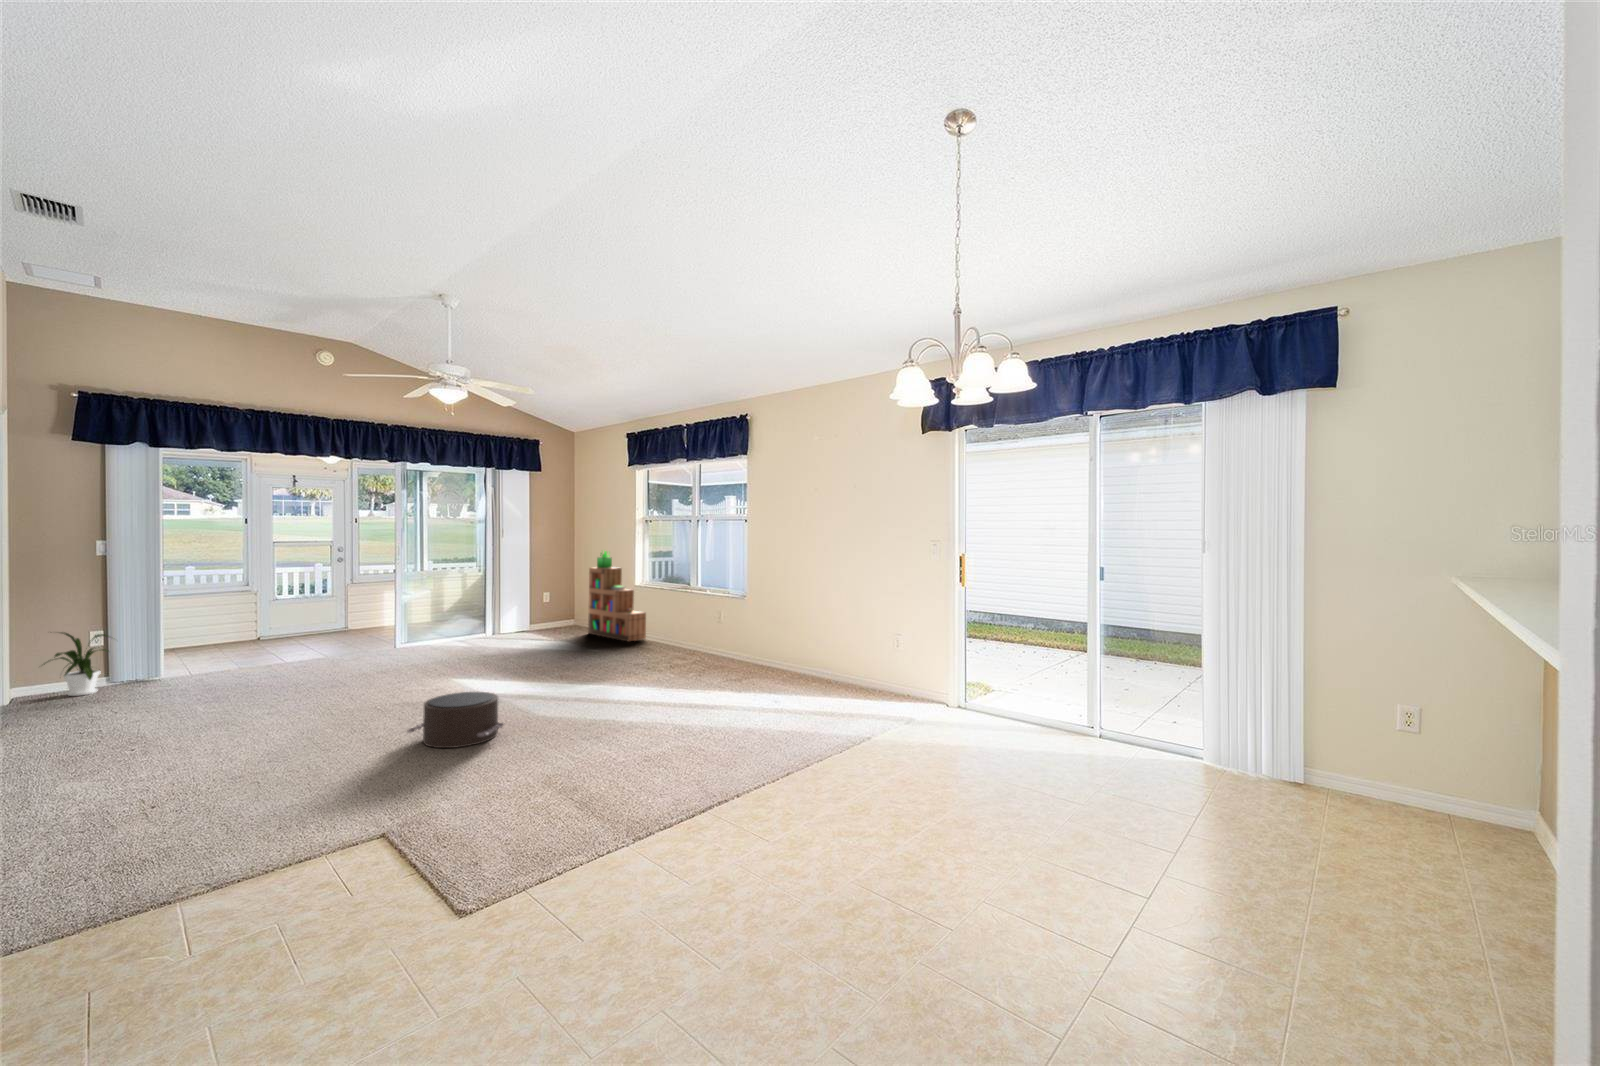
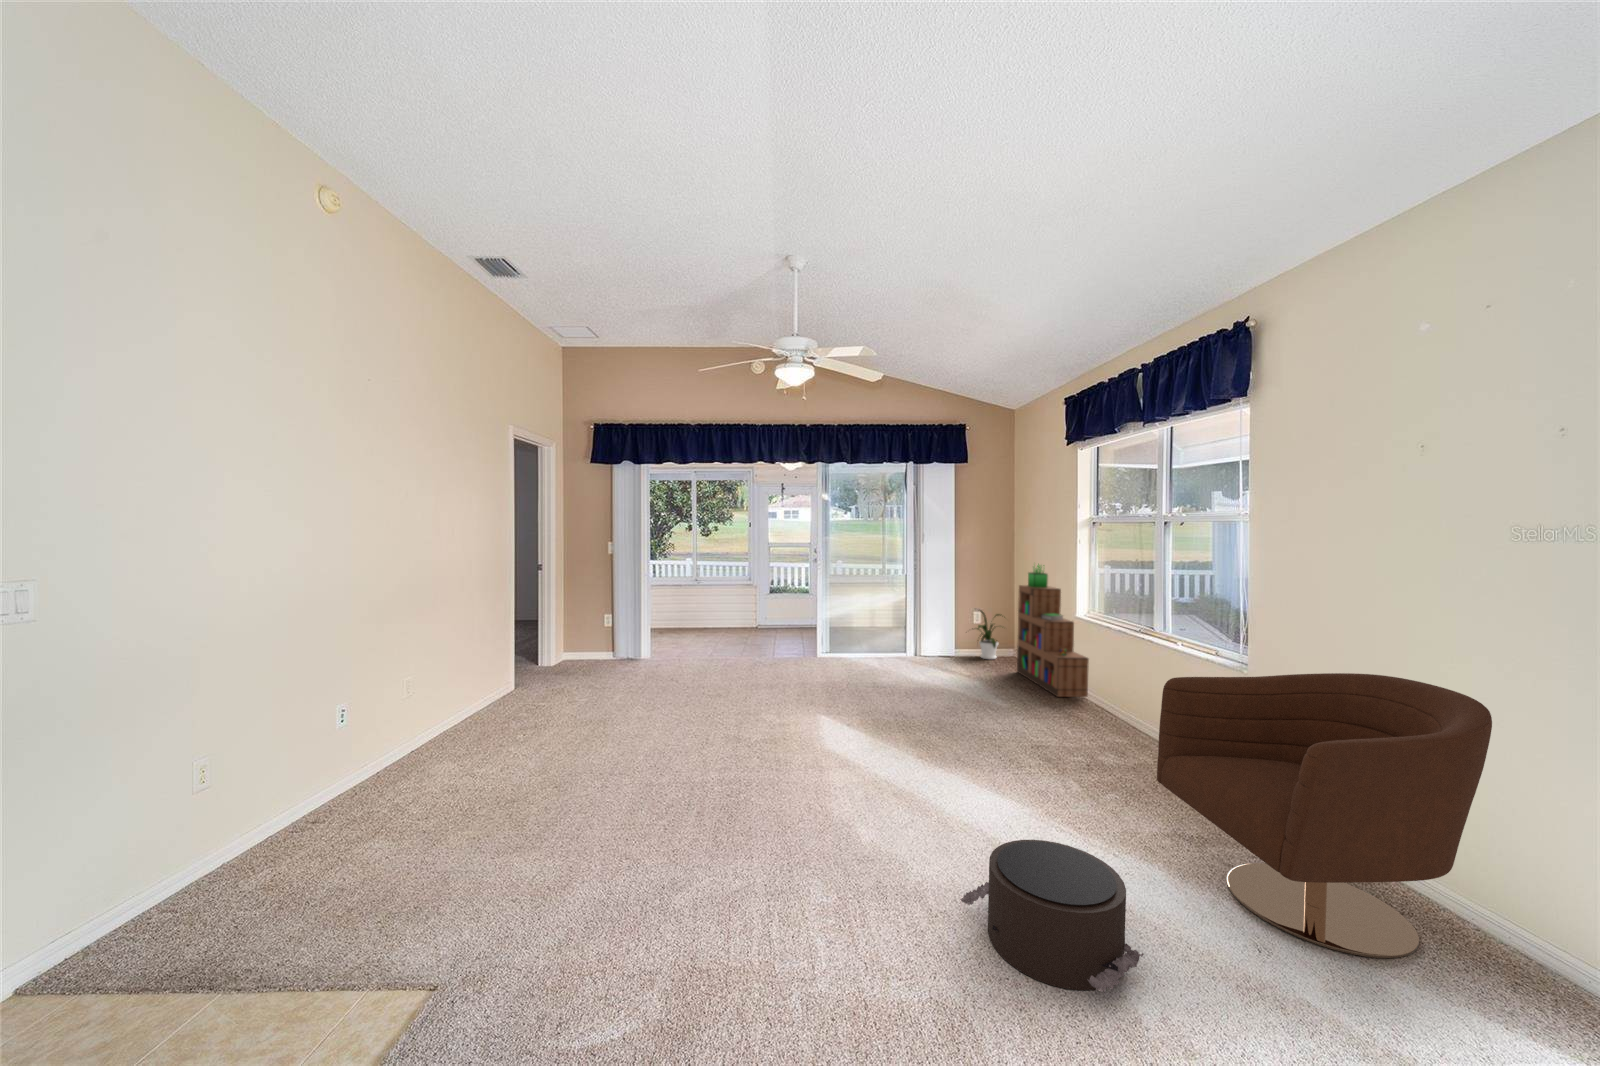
armchair: none [724,585,834,693] -> present [1157,673,1492,958]
house plant: present [44,632,108,696] -> present [976,610,1001,659]
pouf: present [407,692,505,748] -> present [960,840,1144,993]

